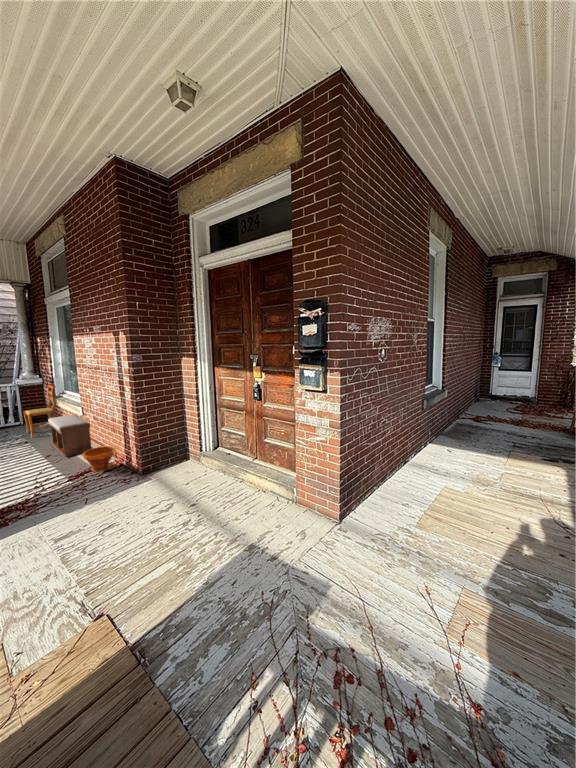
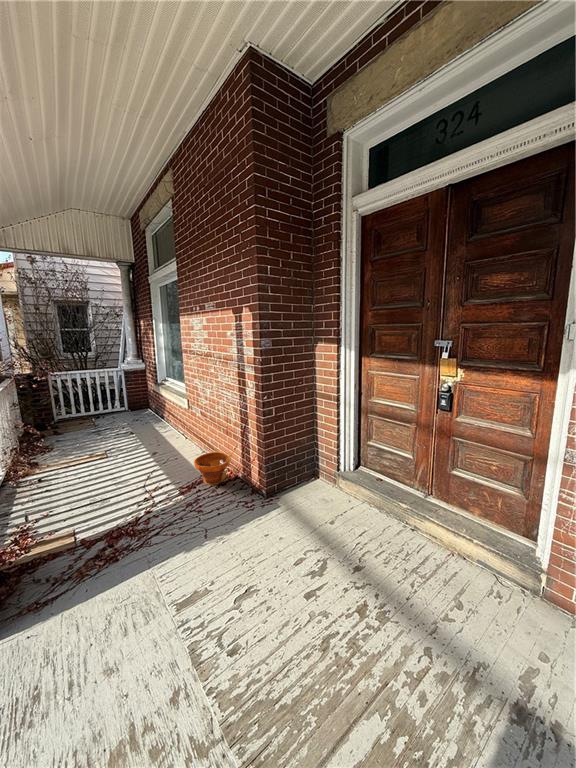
chair: present [24,384,56,438] -> none [129,369,163,426]
bench: present [48,415,92,457] -> none [153,406,199,457]

